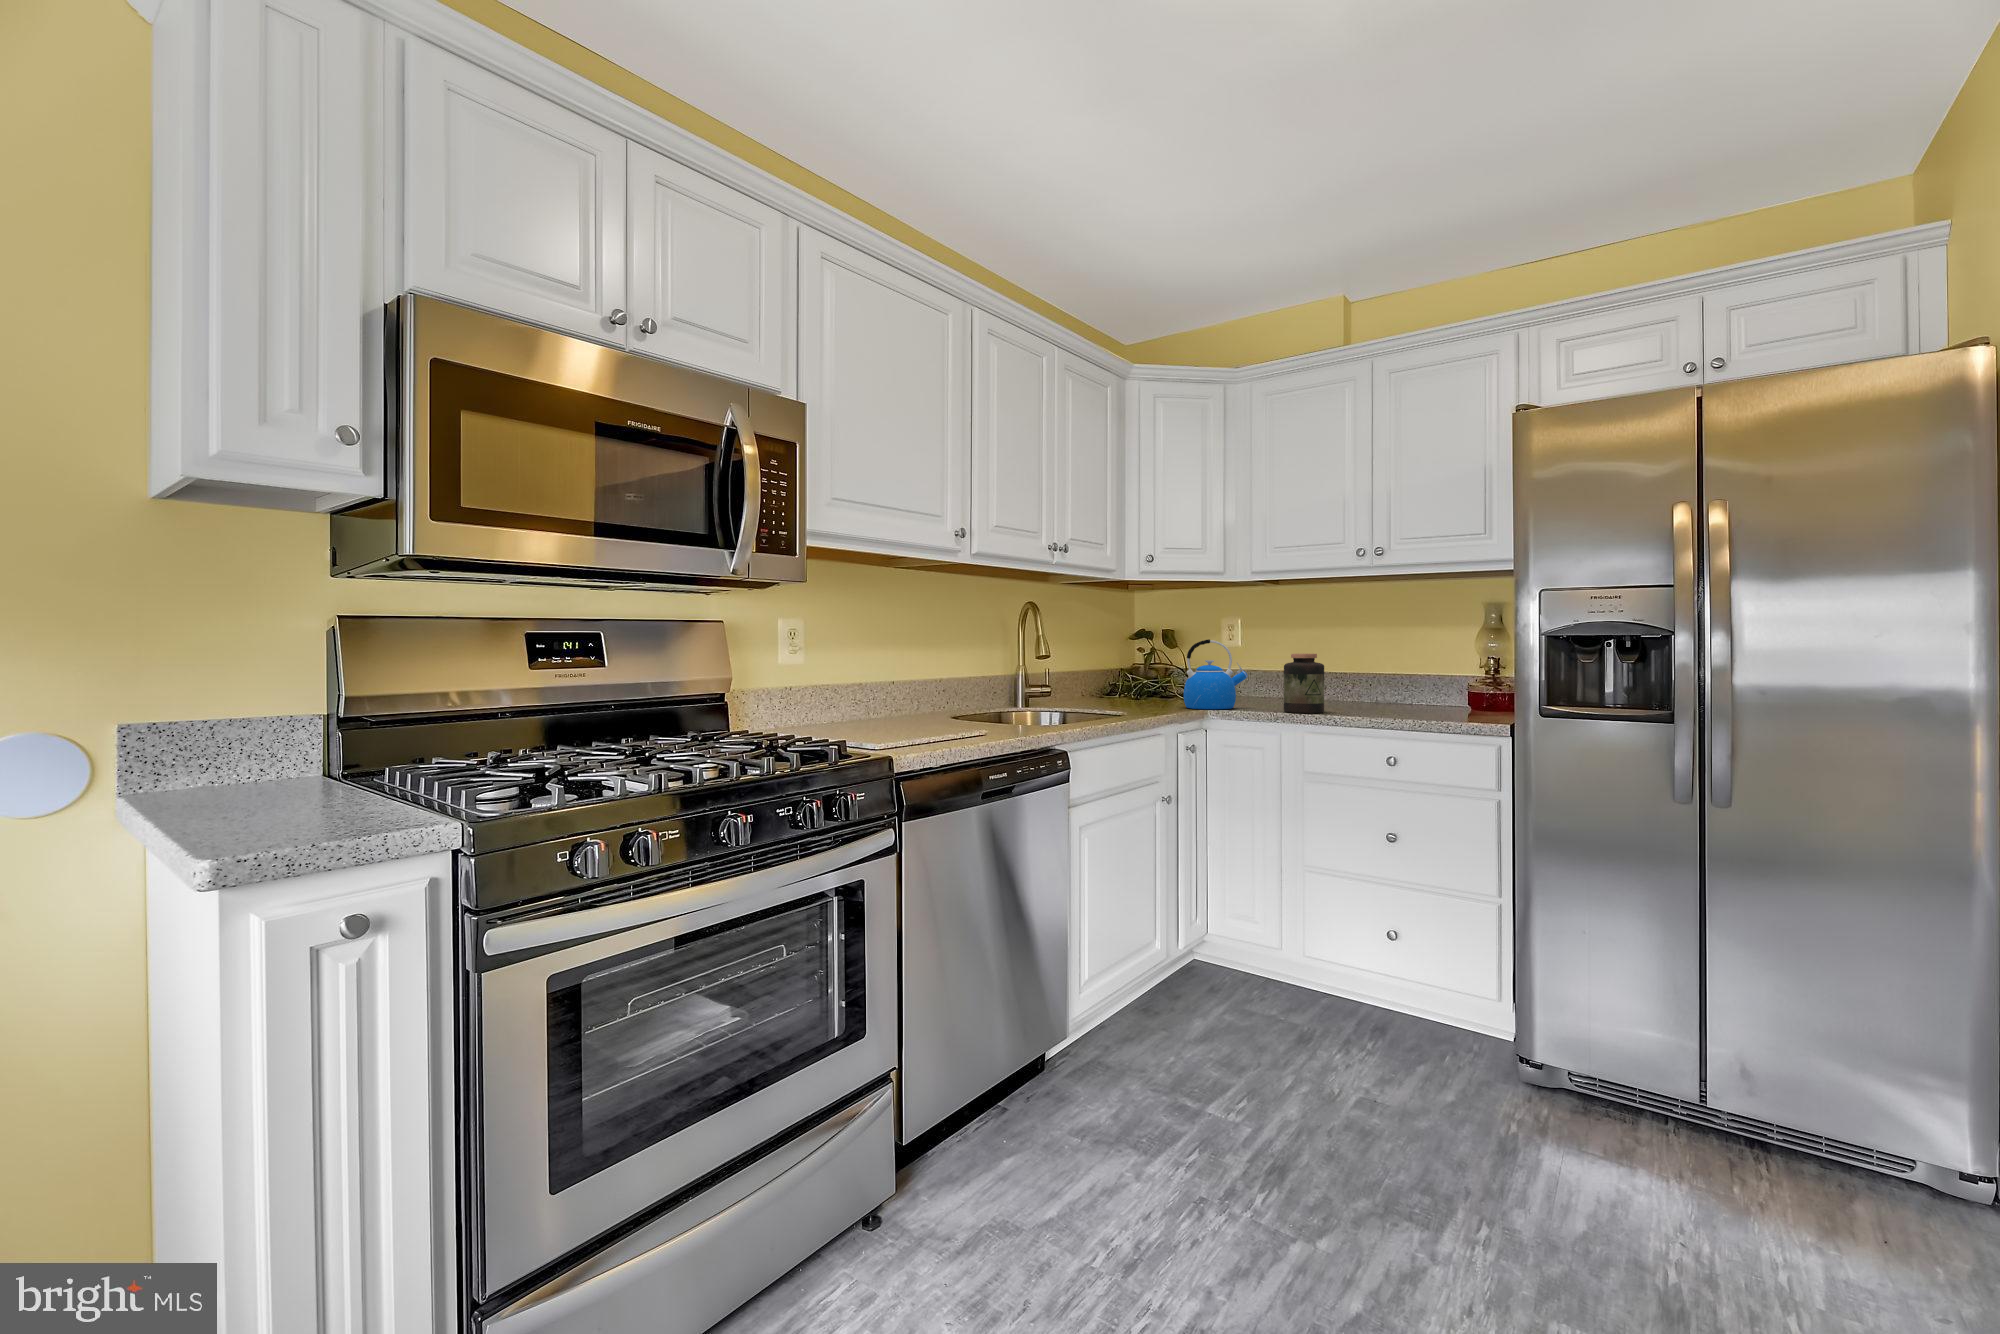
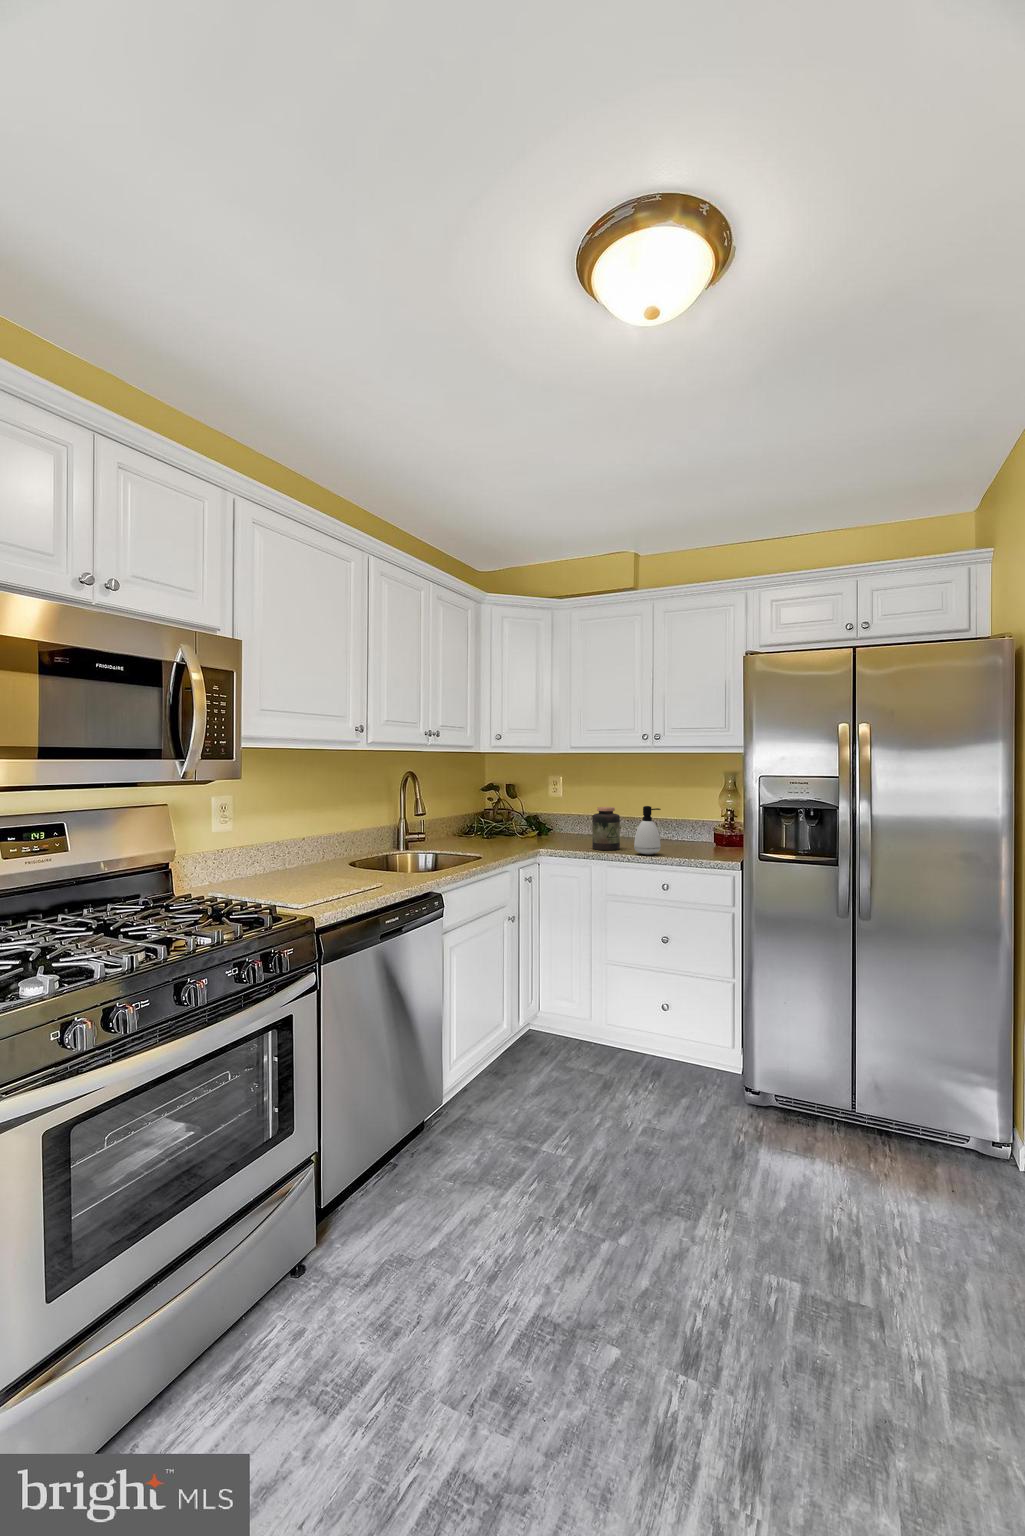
kettle: present [1184,639,1248,709] -> none [523,796,567,847]
soap dispenser: none [1346,648,1387,717] -> present [634,806,661,855]

